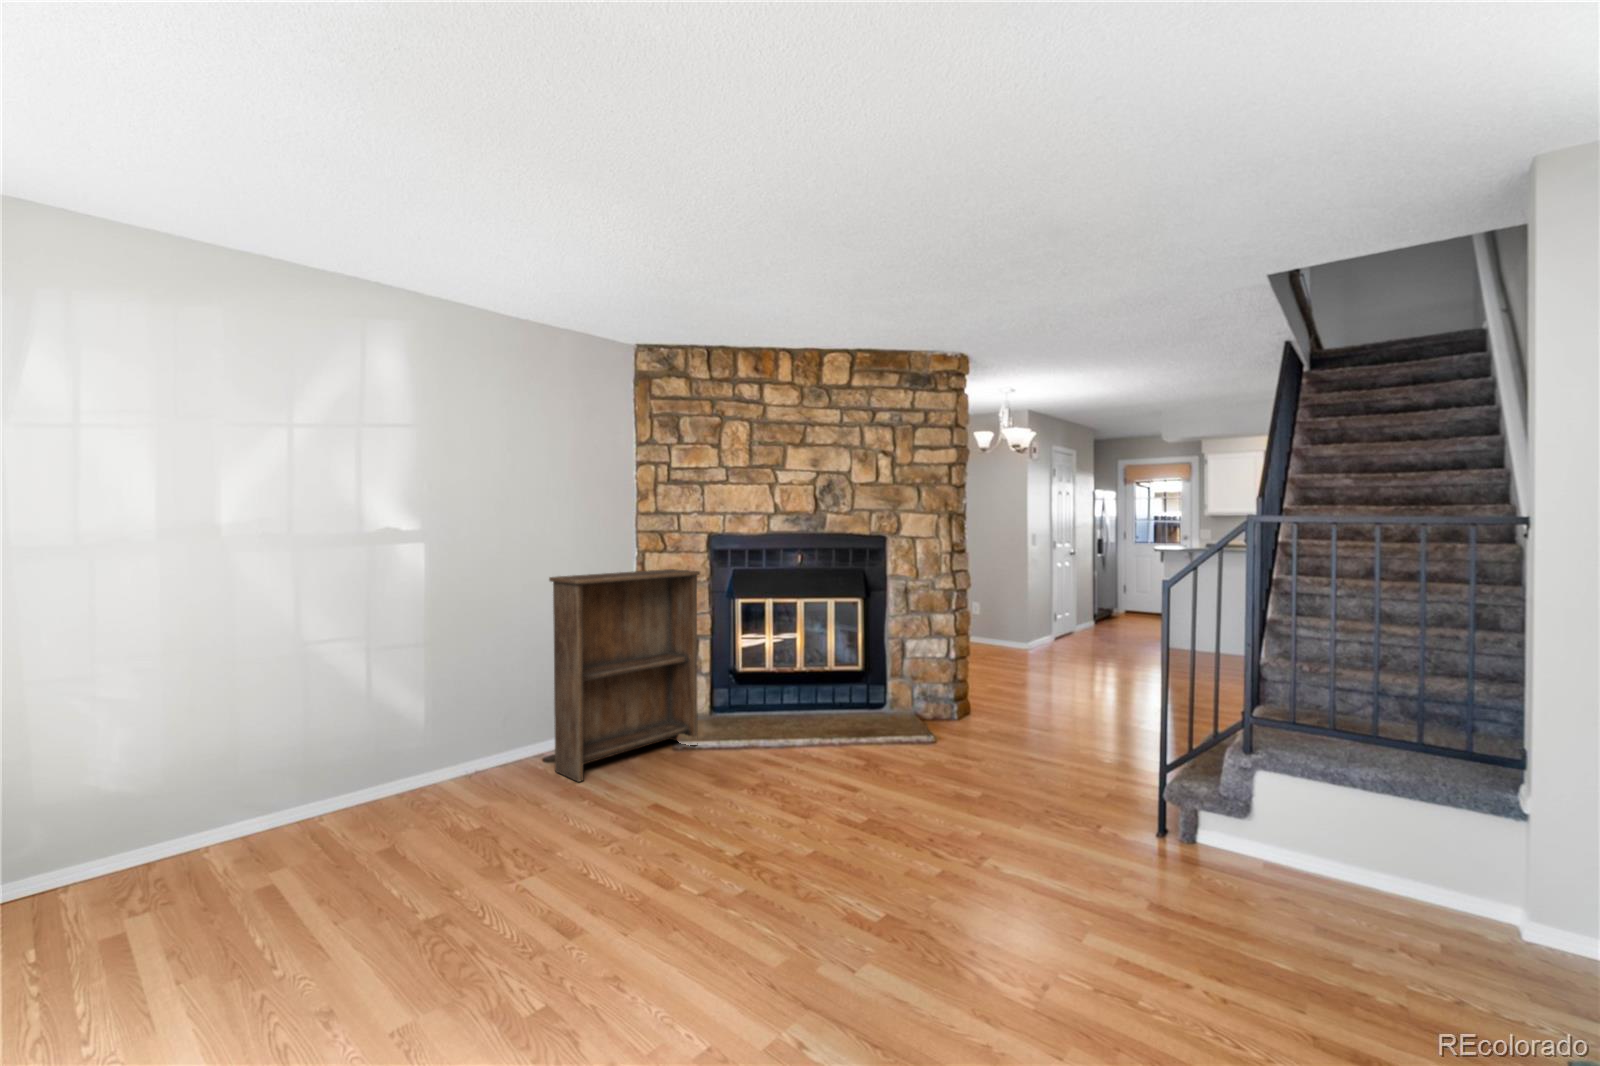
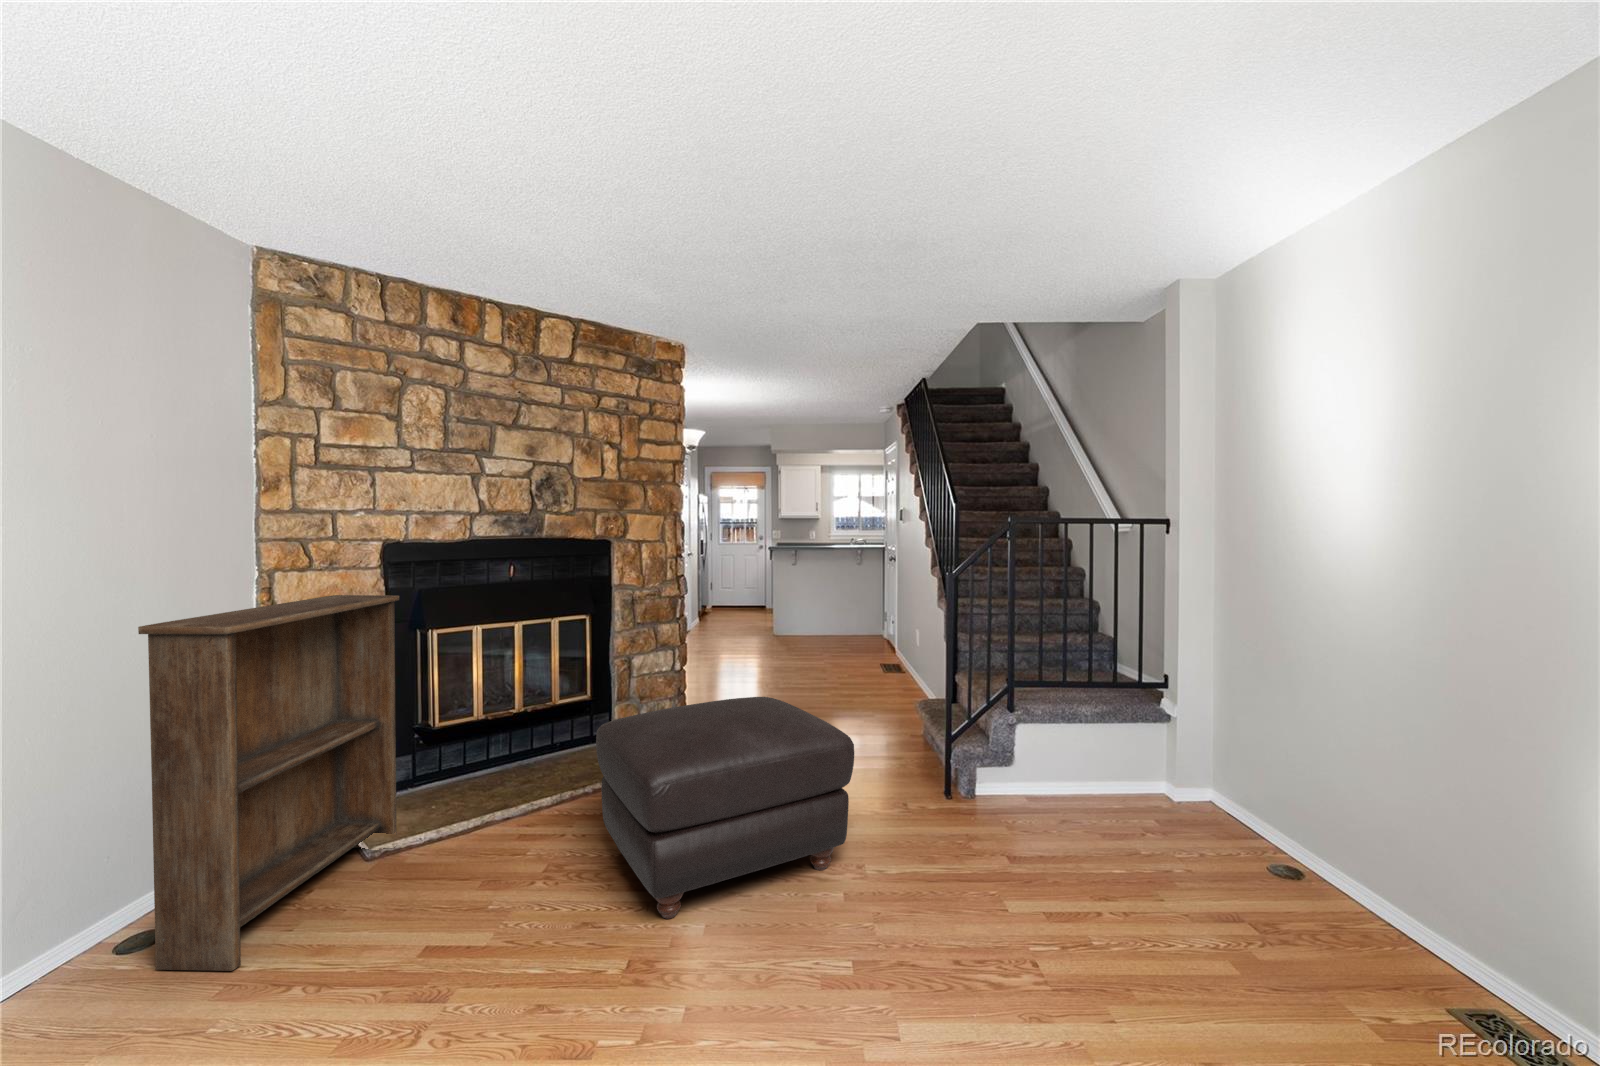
ottoman: none [774,676,977,846] -> present [596,697,854,919]

